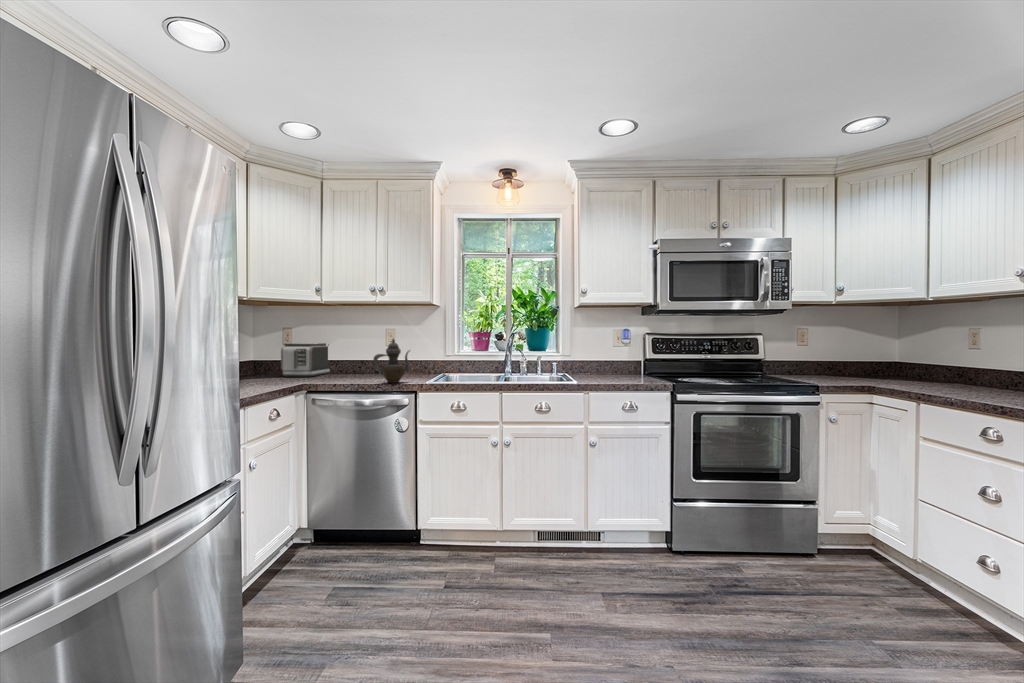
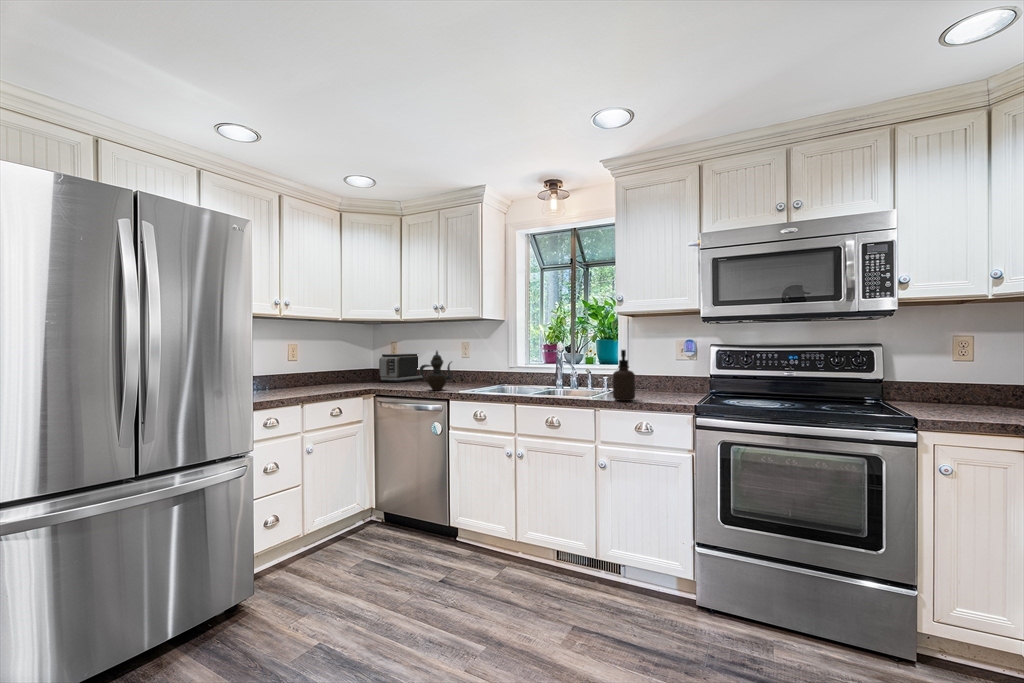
soap dispenser: none [596,338,617,384] -> present [613,350,635,401]

